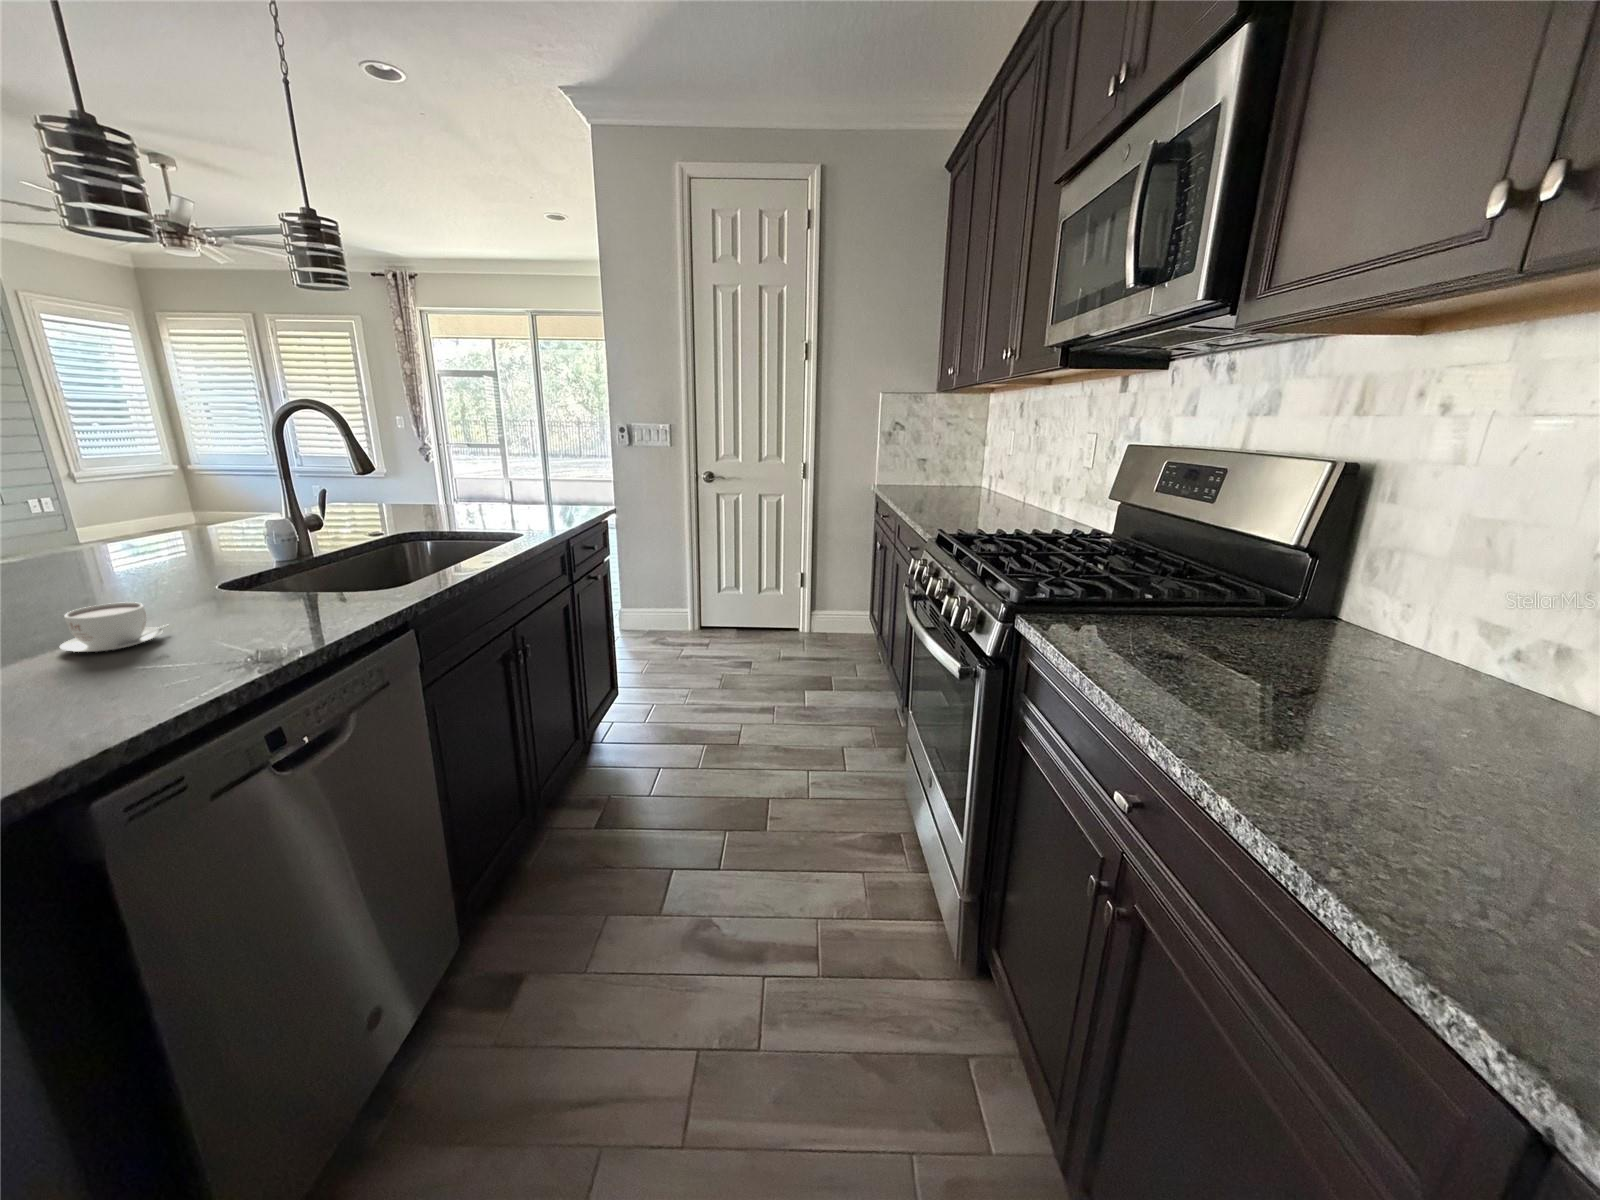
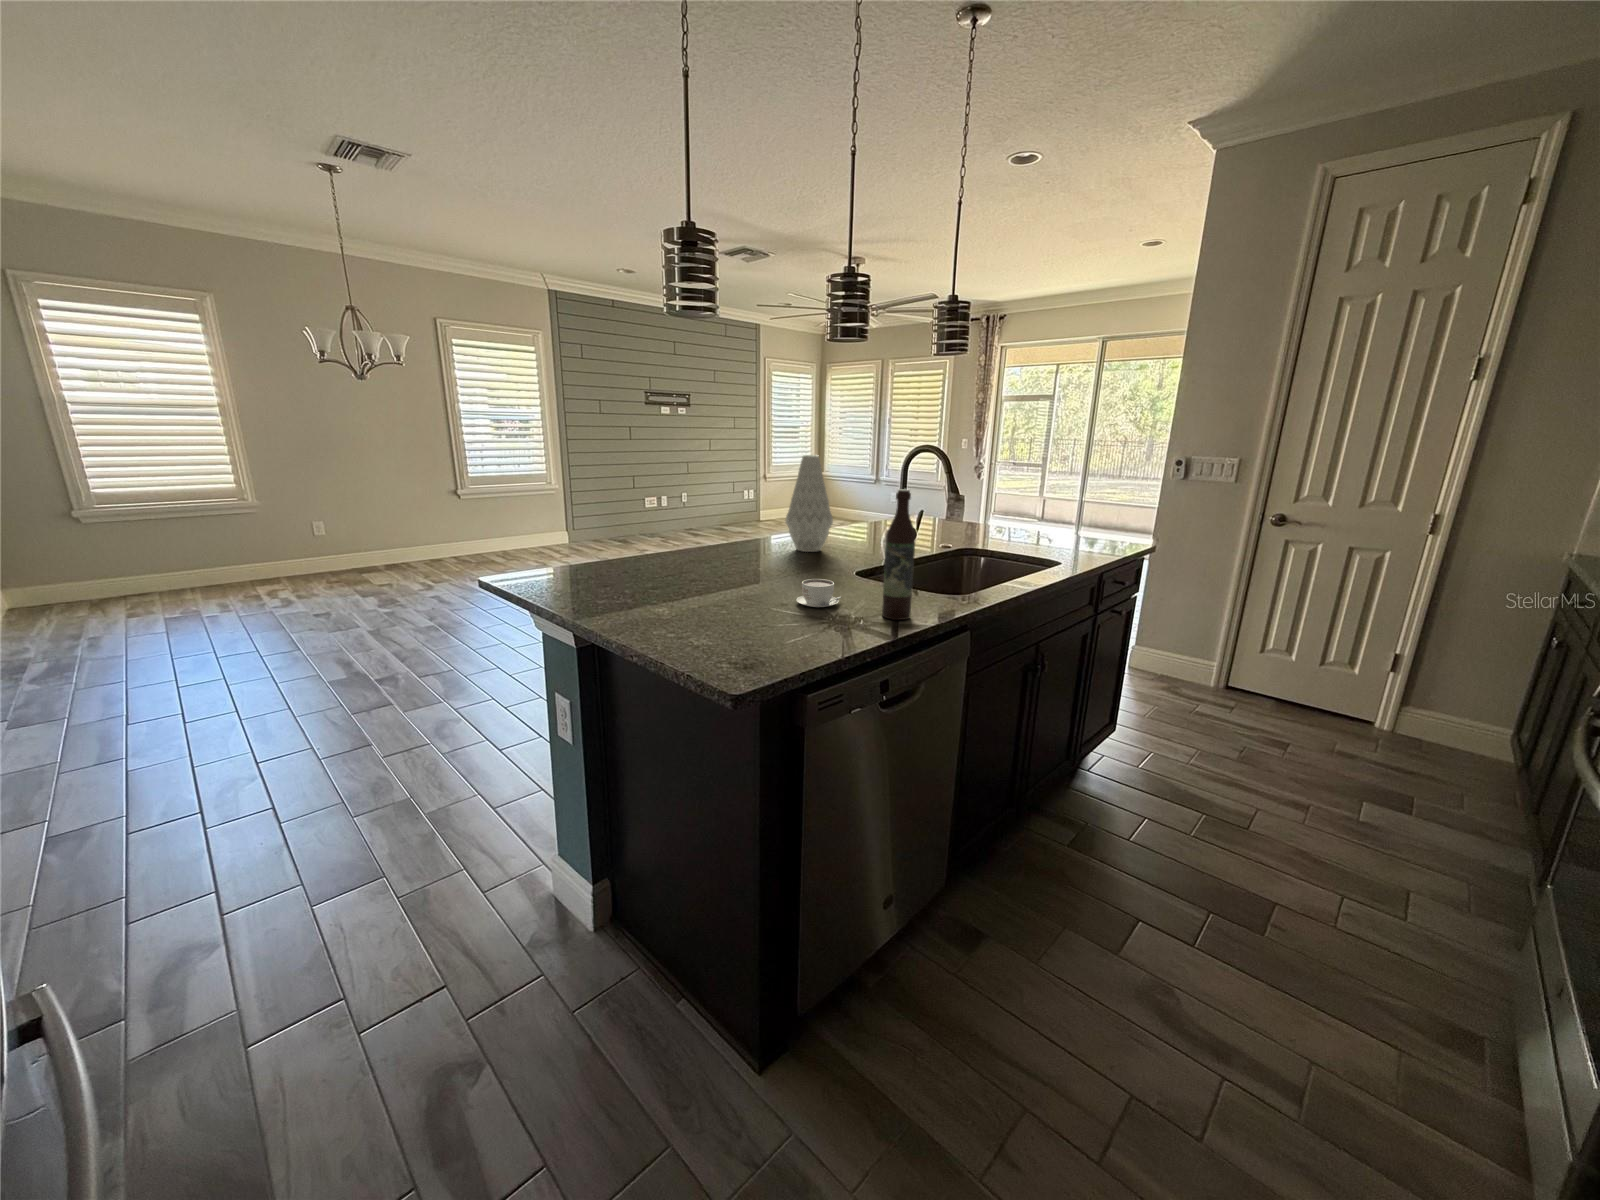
vase: none [45,412,158,568] -> present [786,455,833,552]
wine bottle: none [224,444,306,640] -> present [882,489,916,620]

